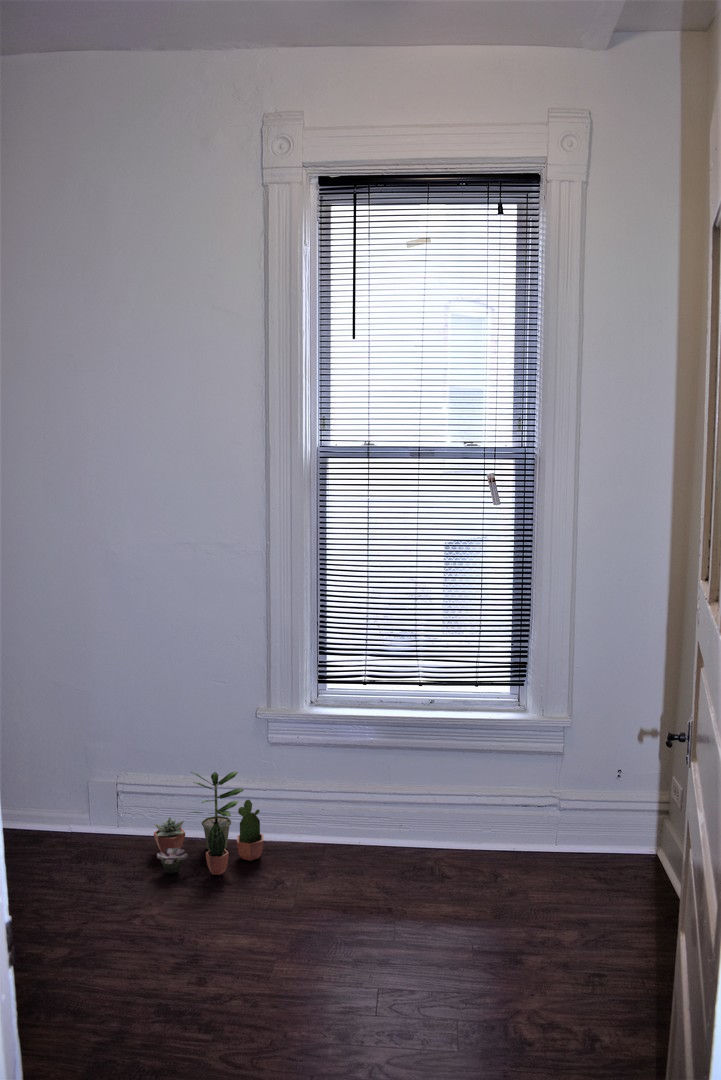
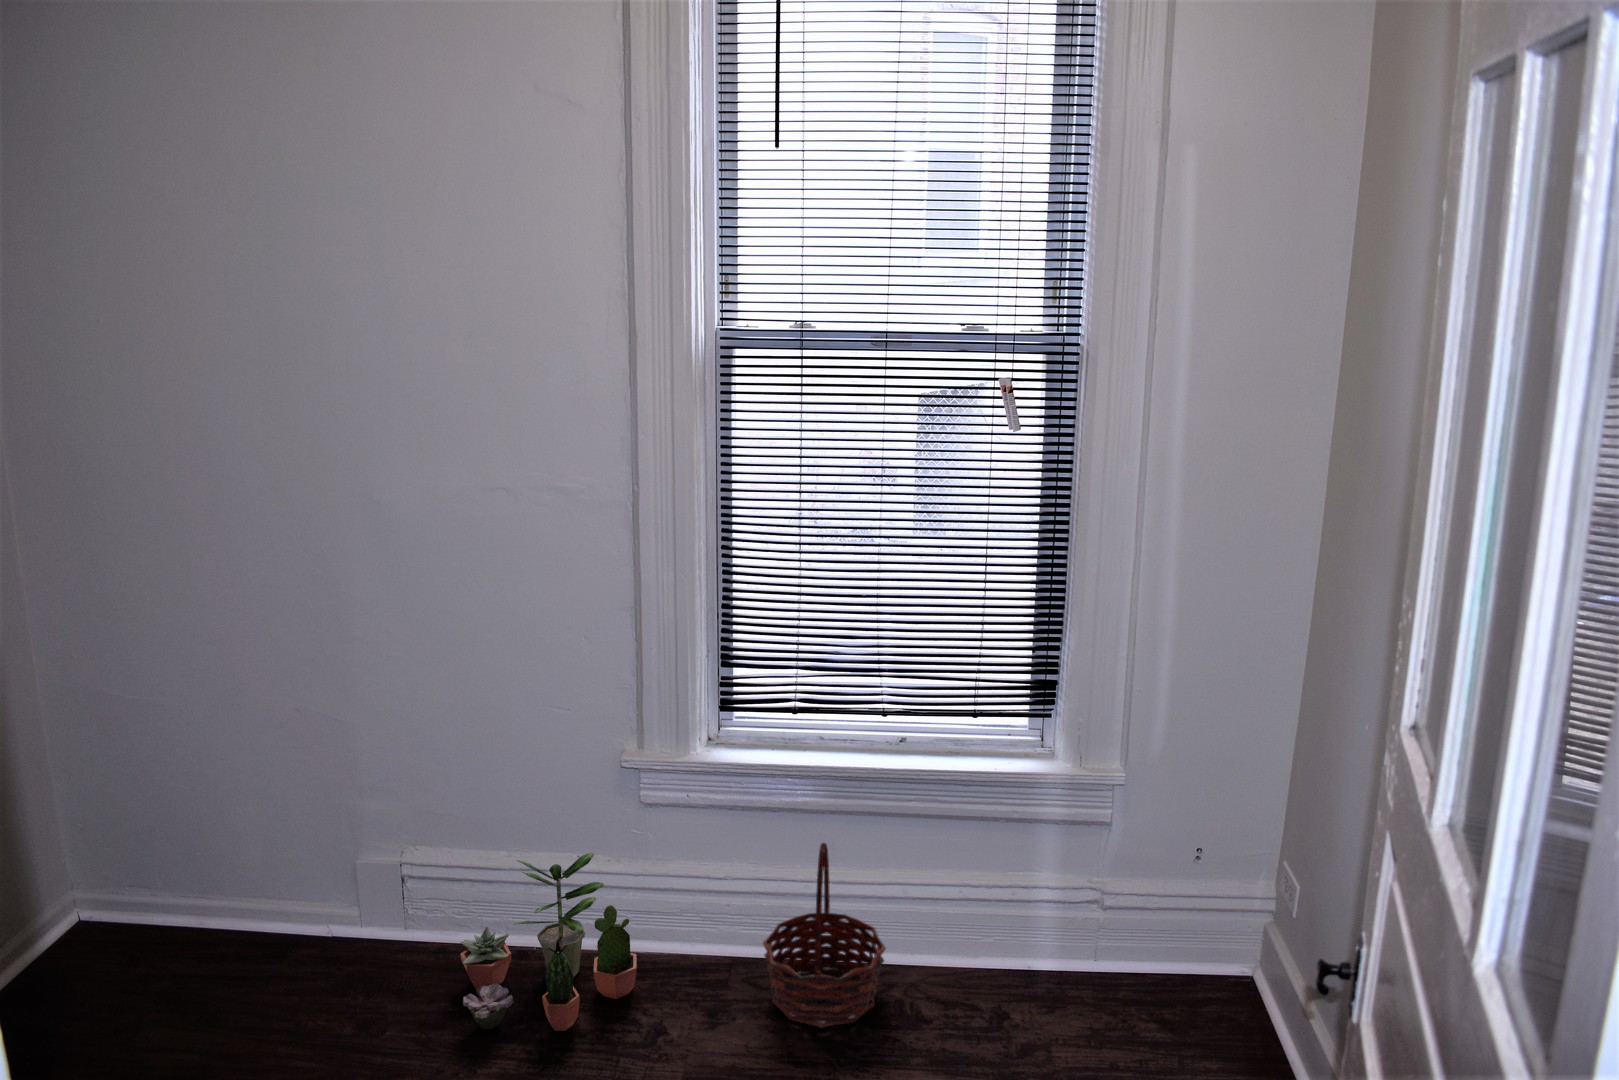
basket: none [343,760,421,876] -> present [763,843,886,1028]

